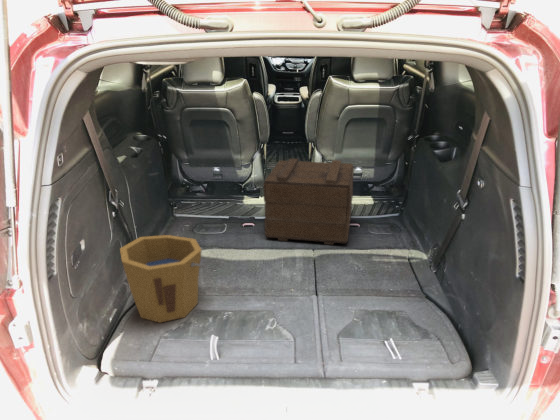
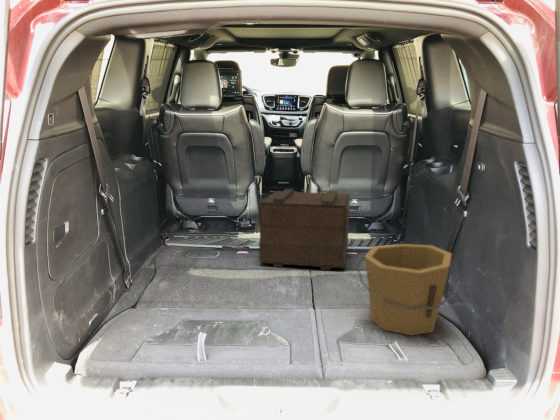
bucket: present [120,235,207,323] -> present [357,244,460,335]

